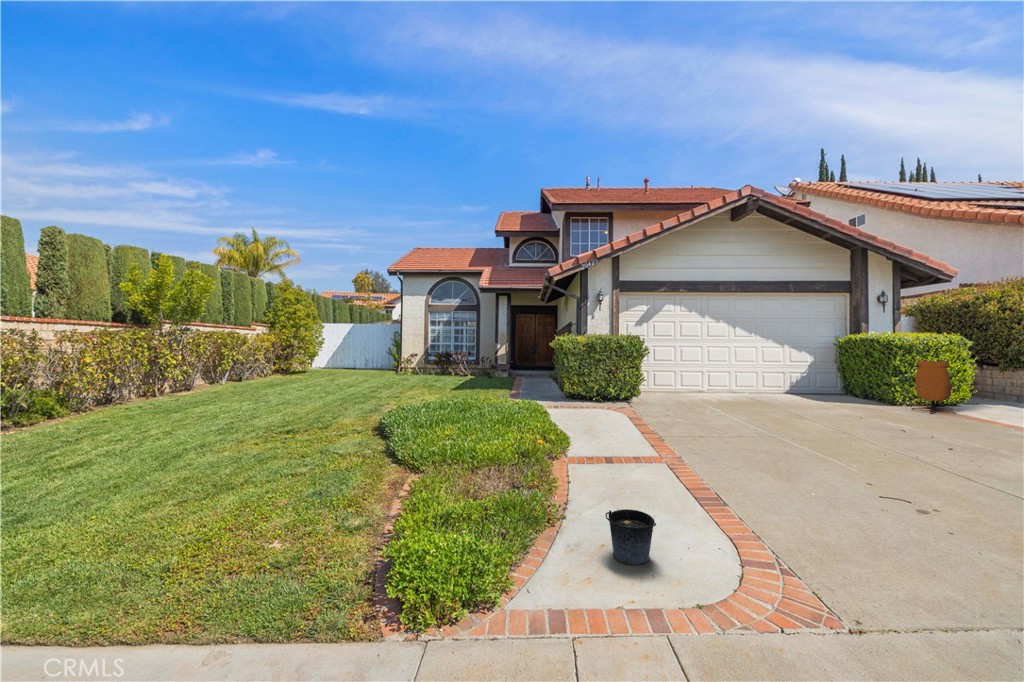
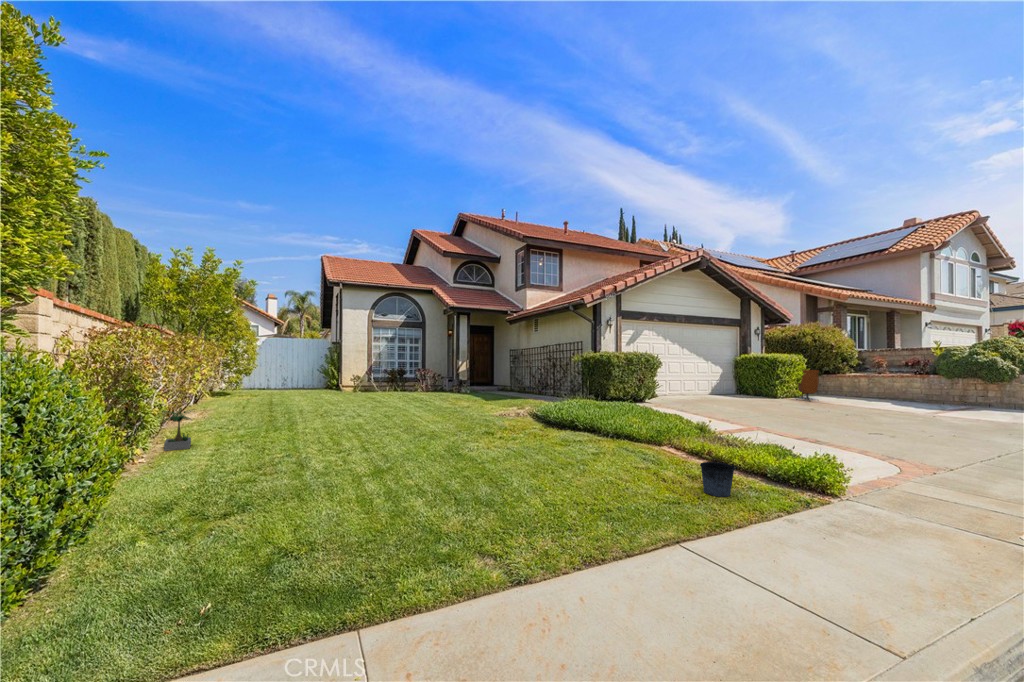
potted plant: none [68,387,97,419] -> present [164,410,191,451]
bucket: present [606,509,656,565] -> present [700,462,737,497]

